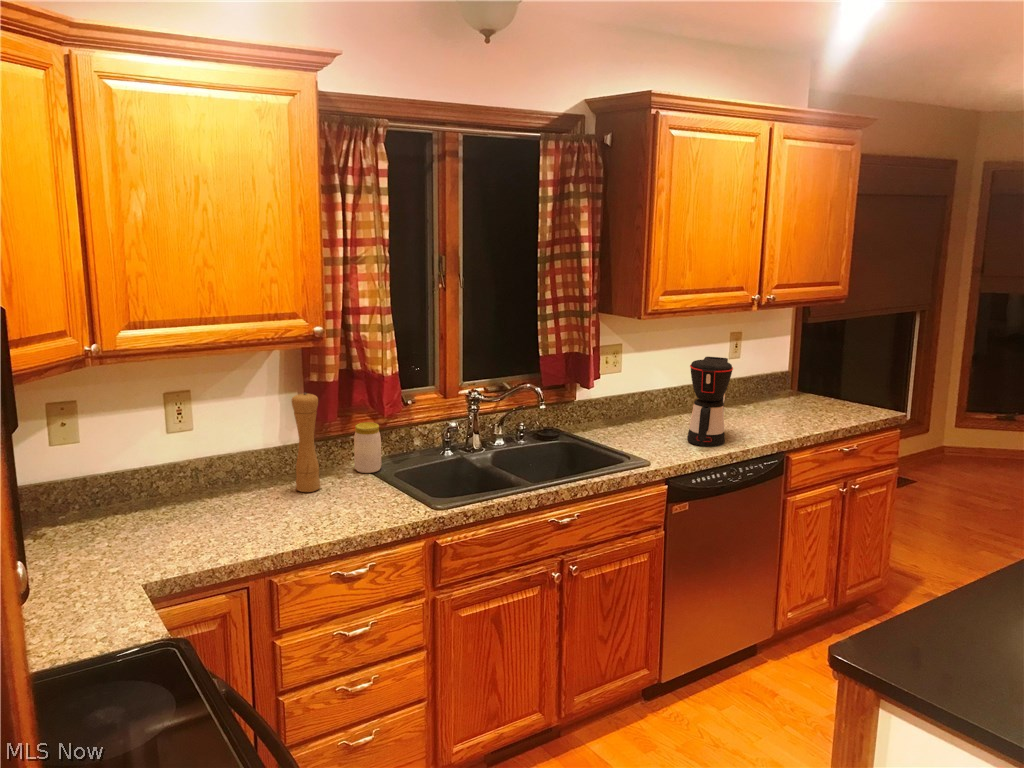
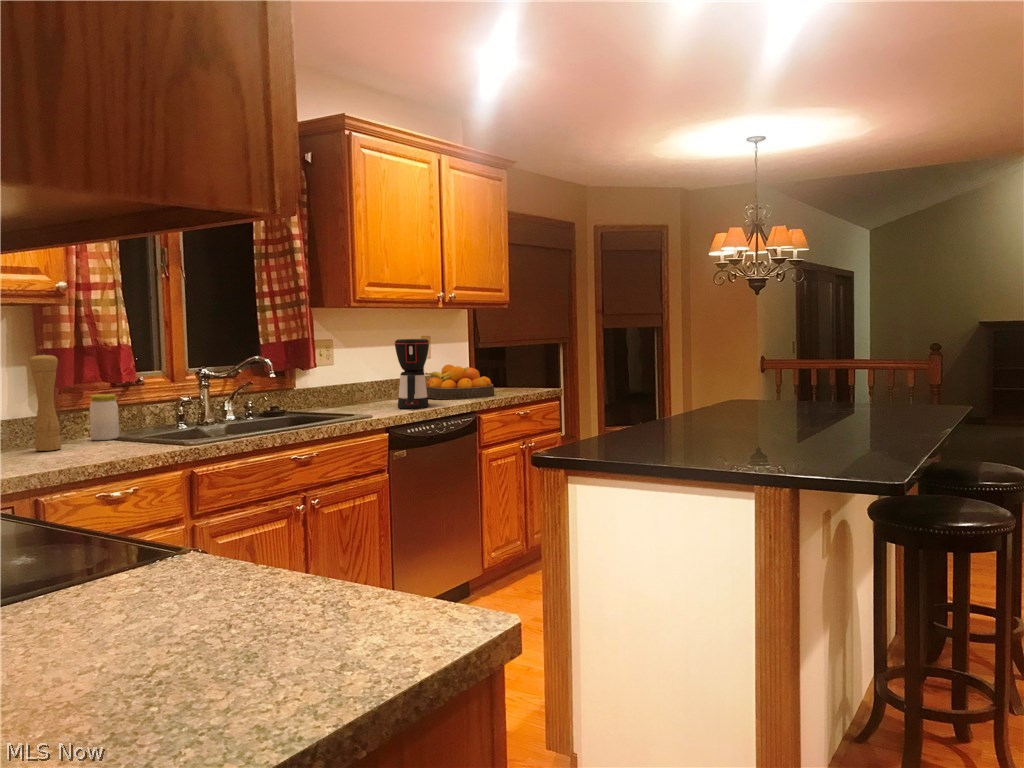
fruit bowl: none [727,374,814,426] -> present [425,365,494,399]

